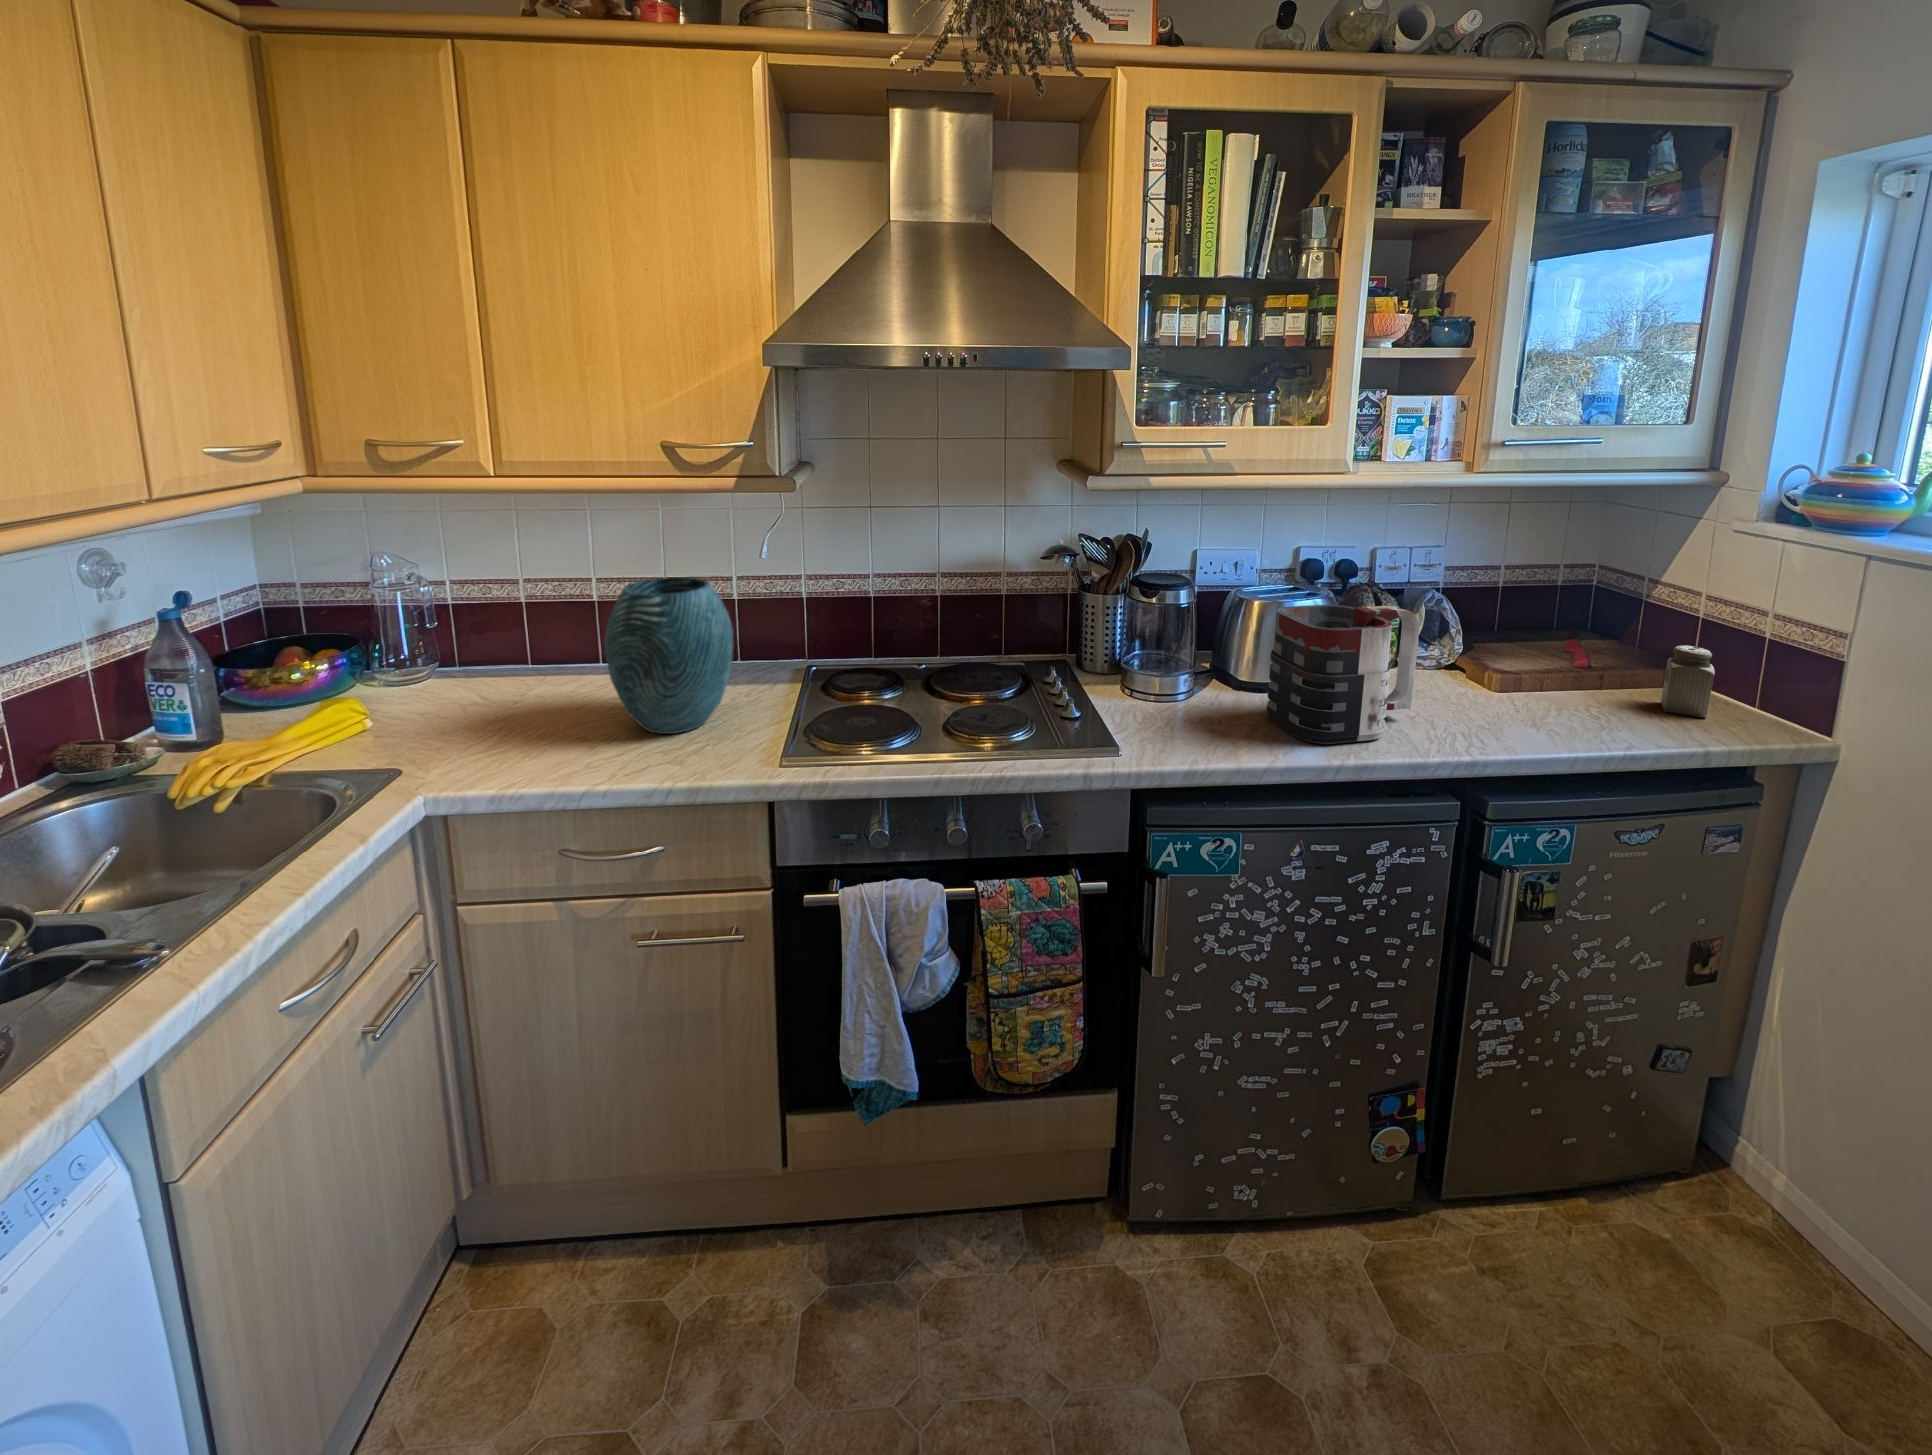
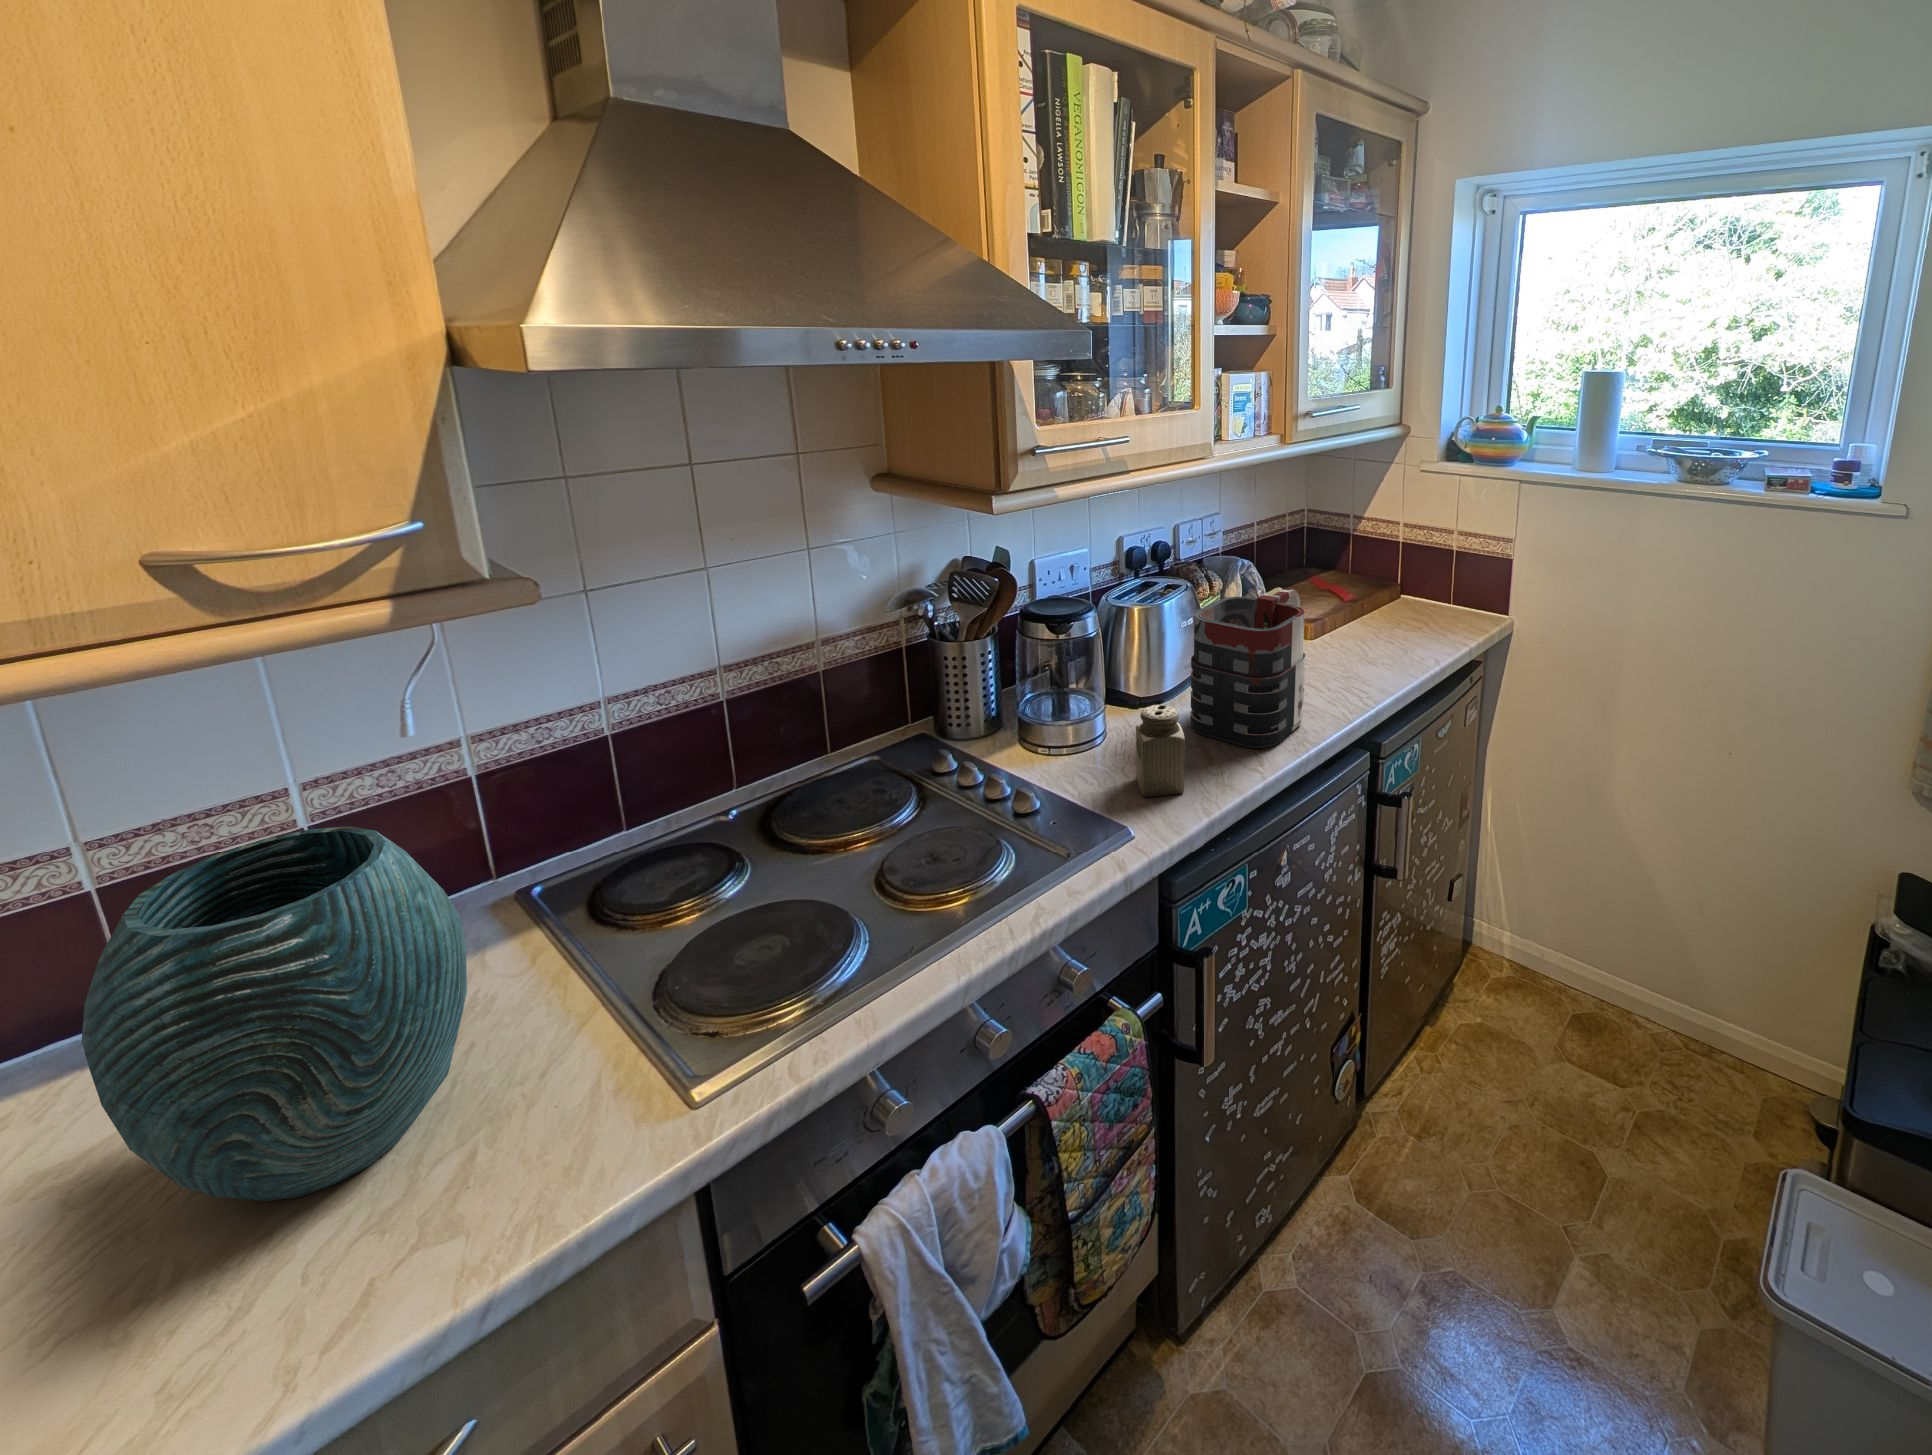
salt shaker: present [1661,646,1715,718] -> present [1136,705,1185,797]

